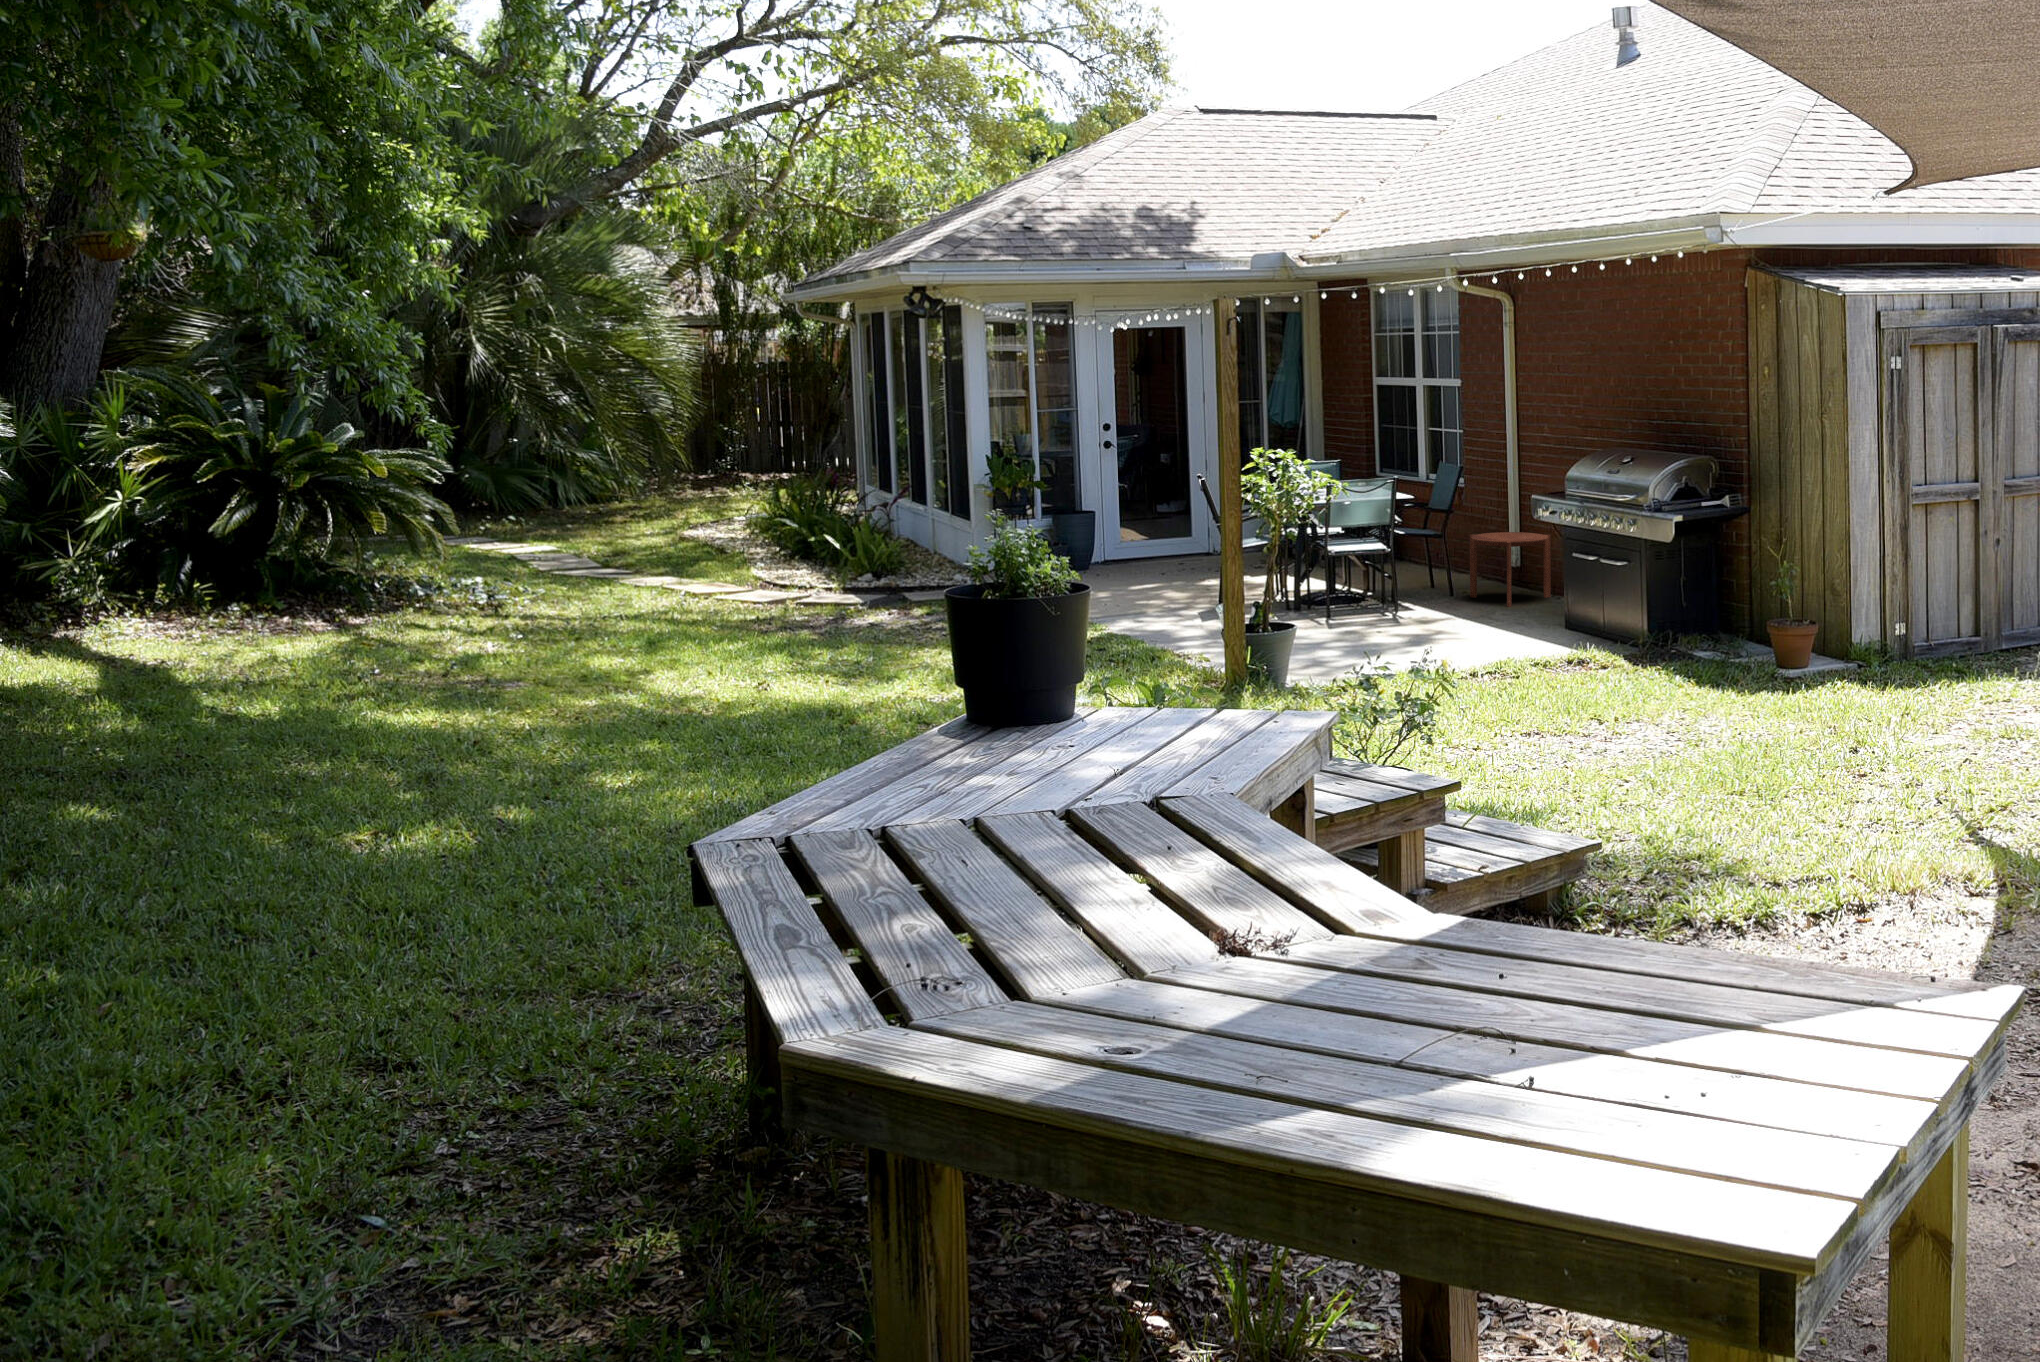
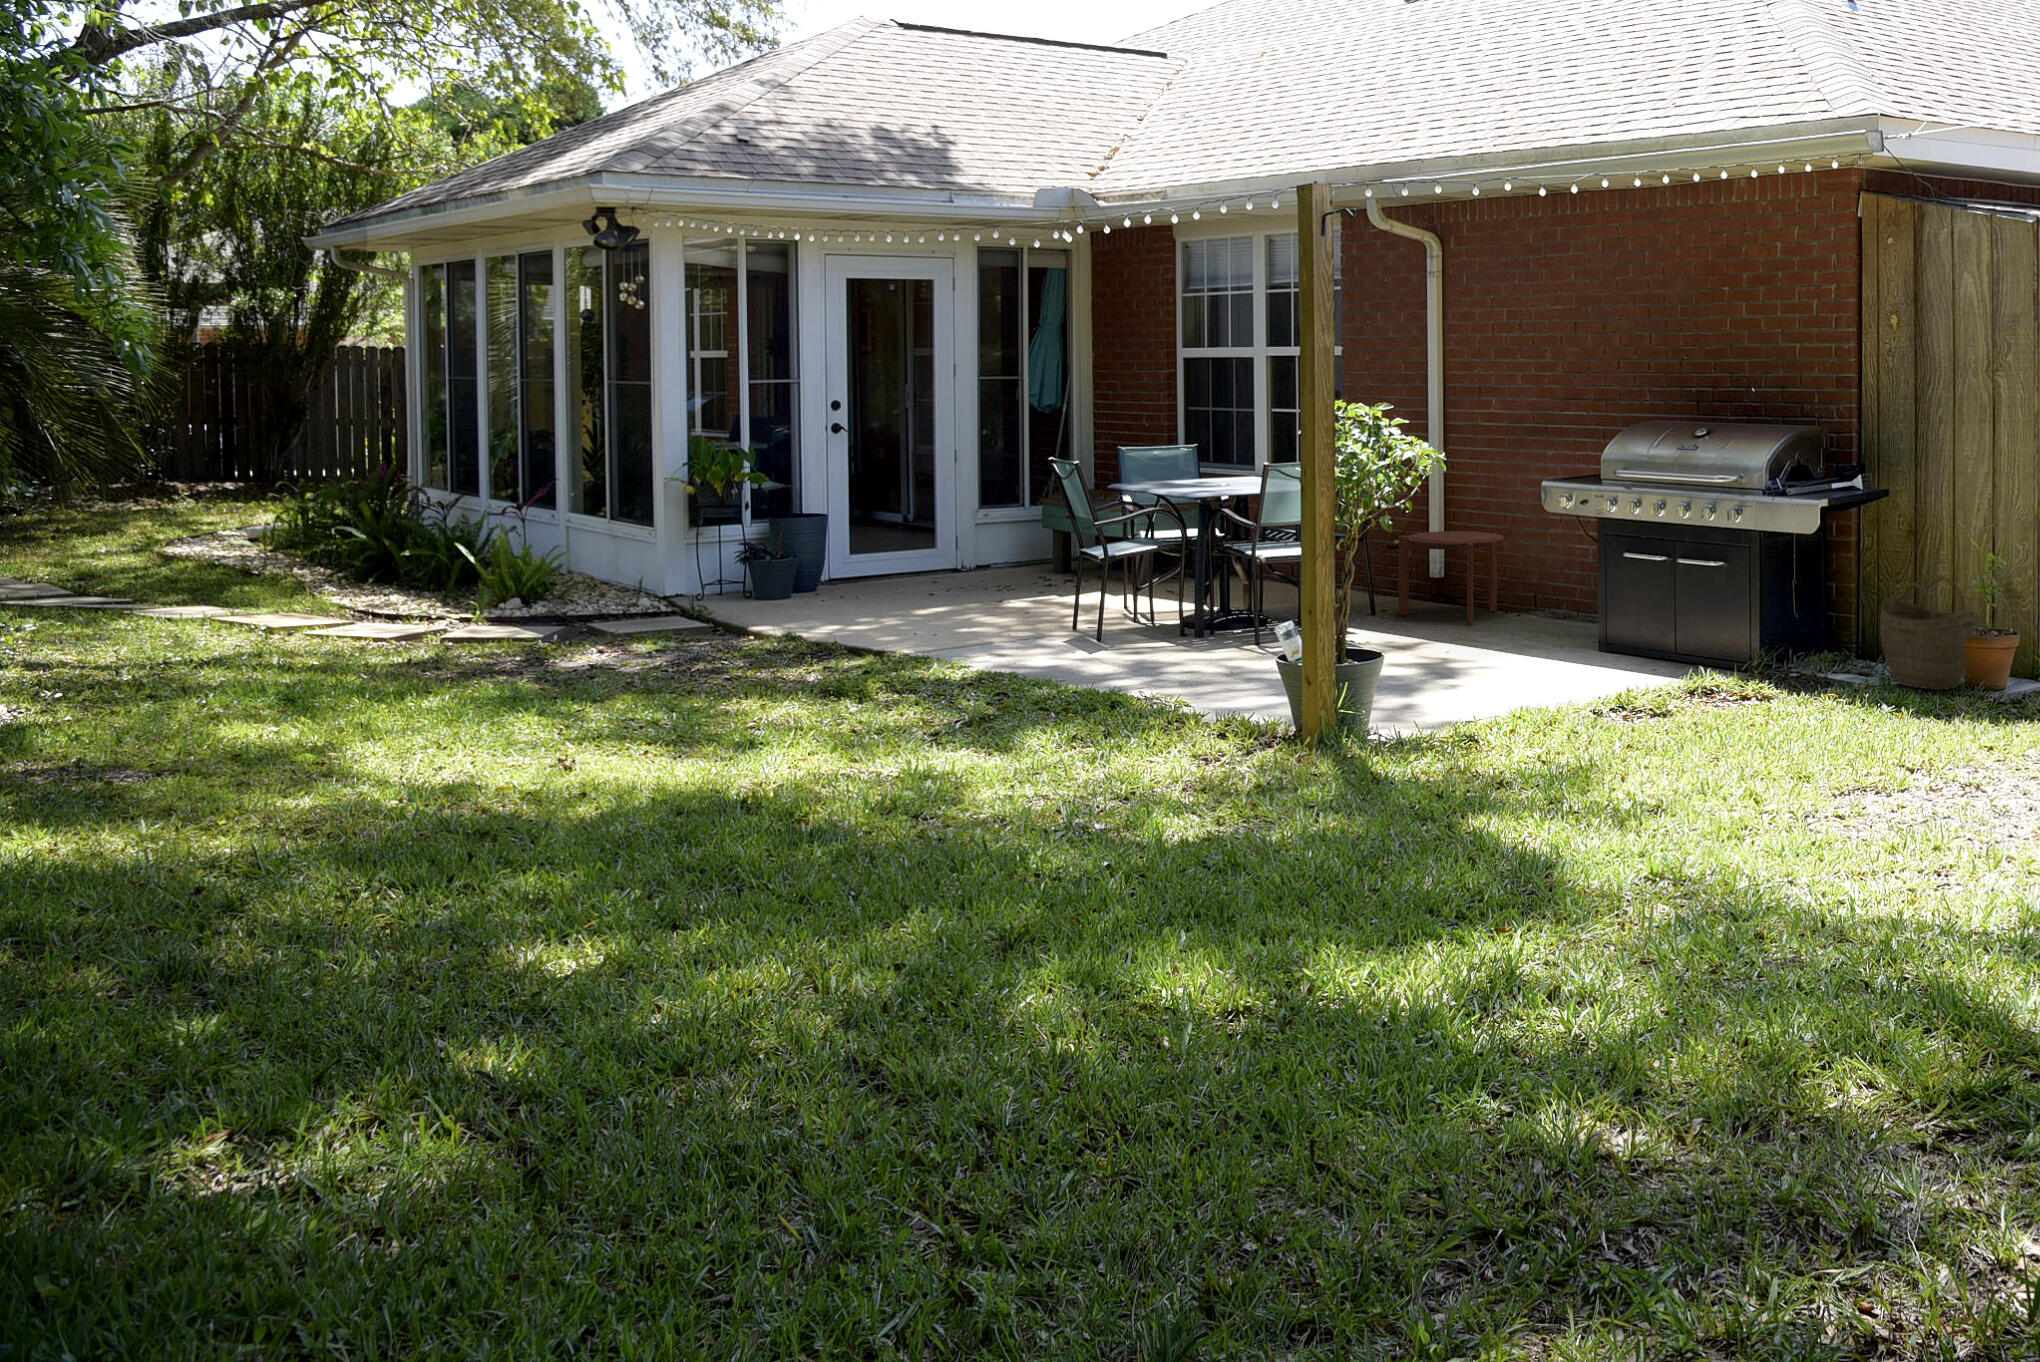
woven basket: none [1729,578,1798,665] -> present [1880,578,1976,690]

